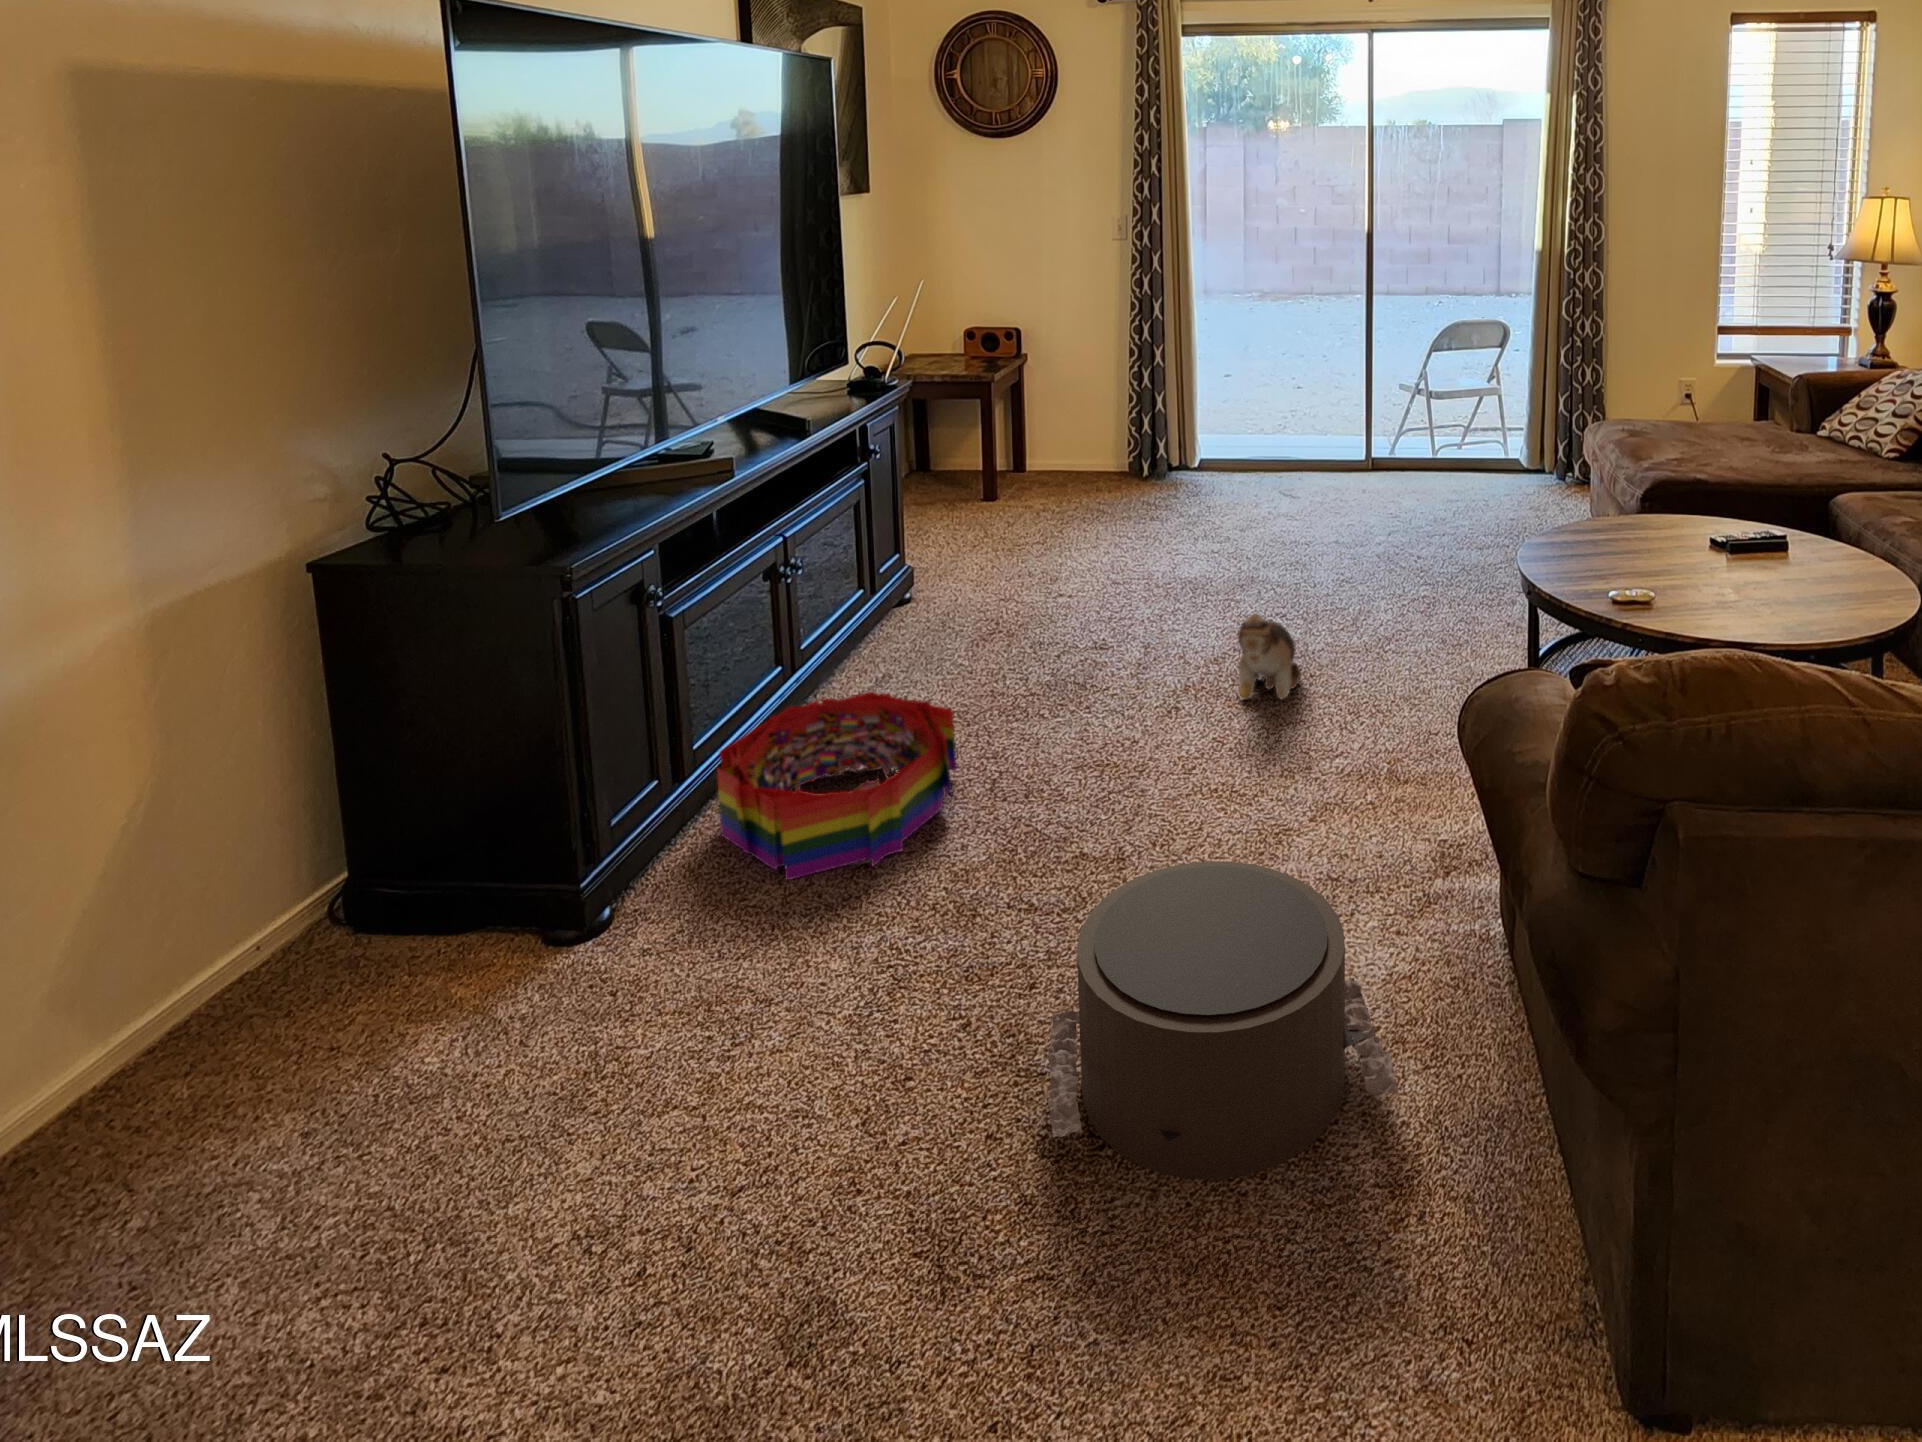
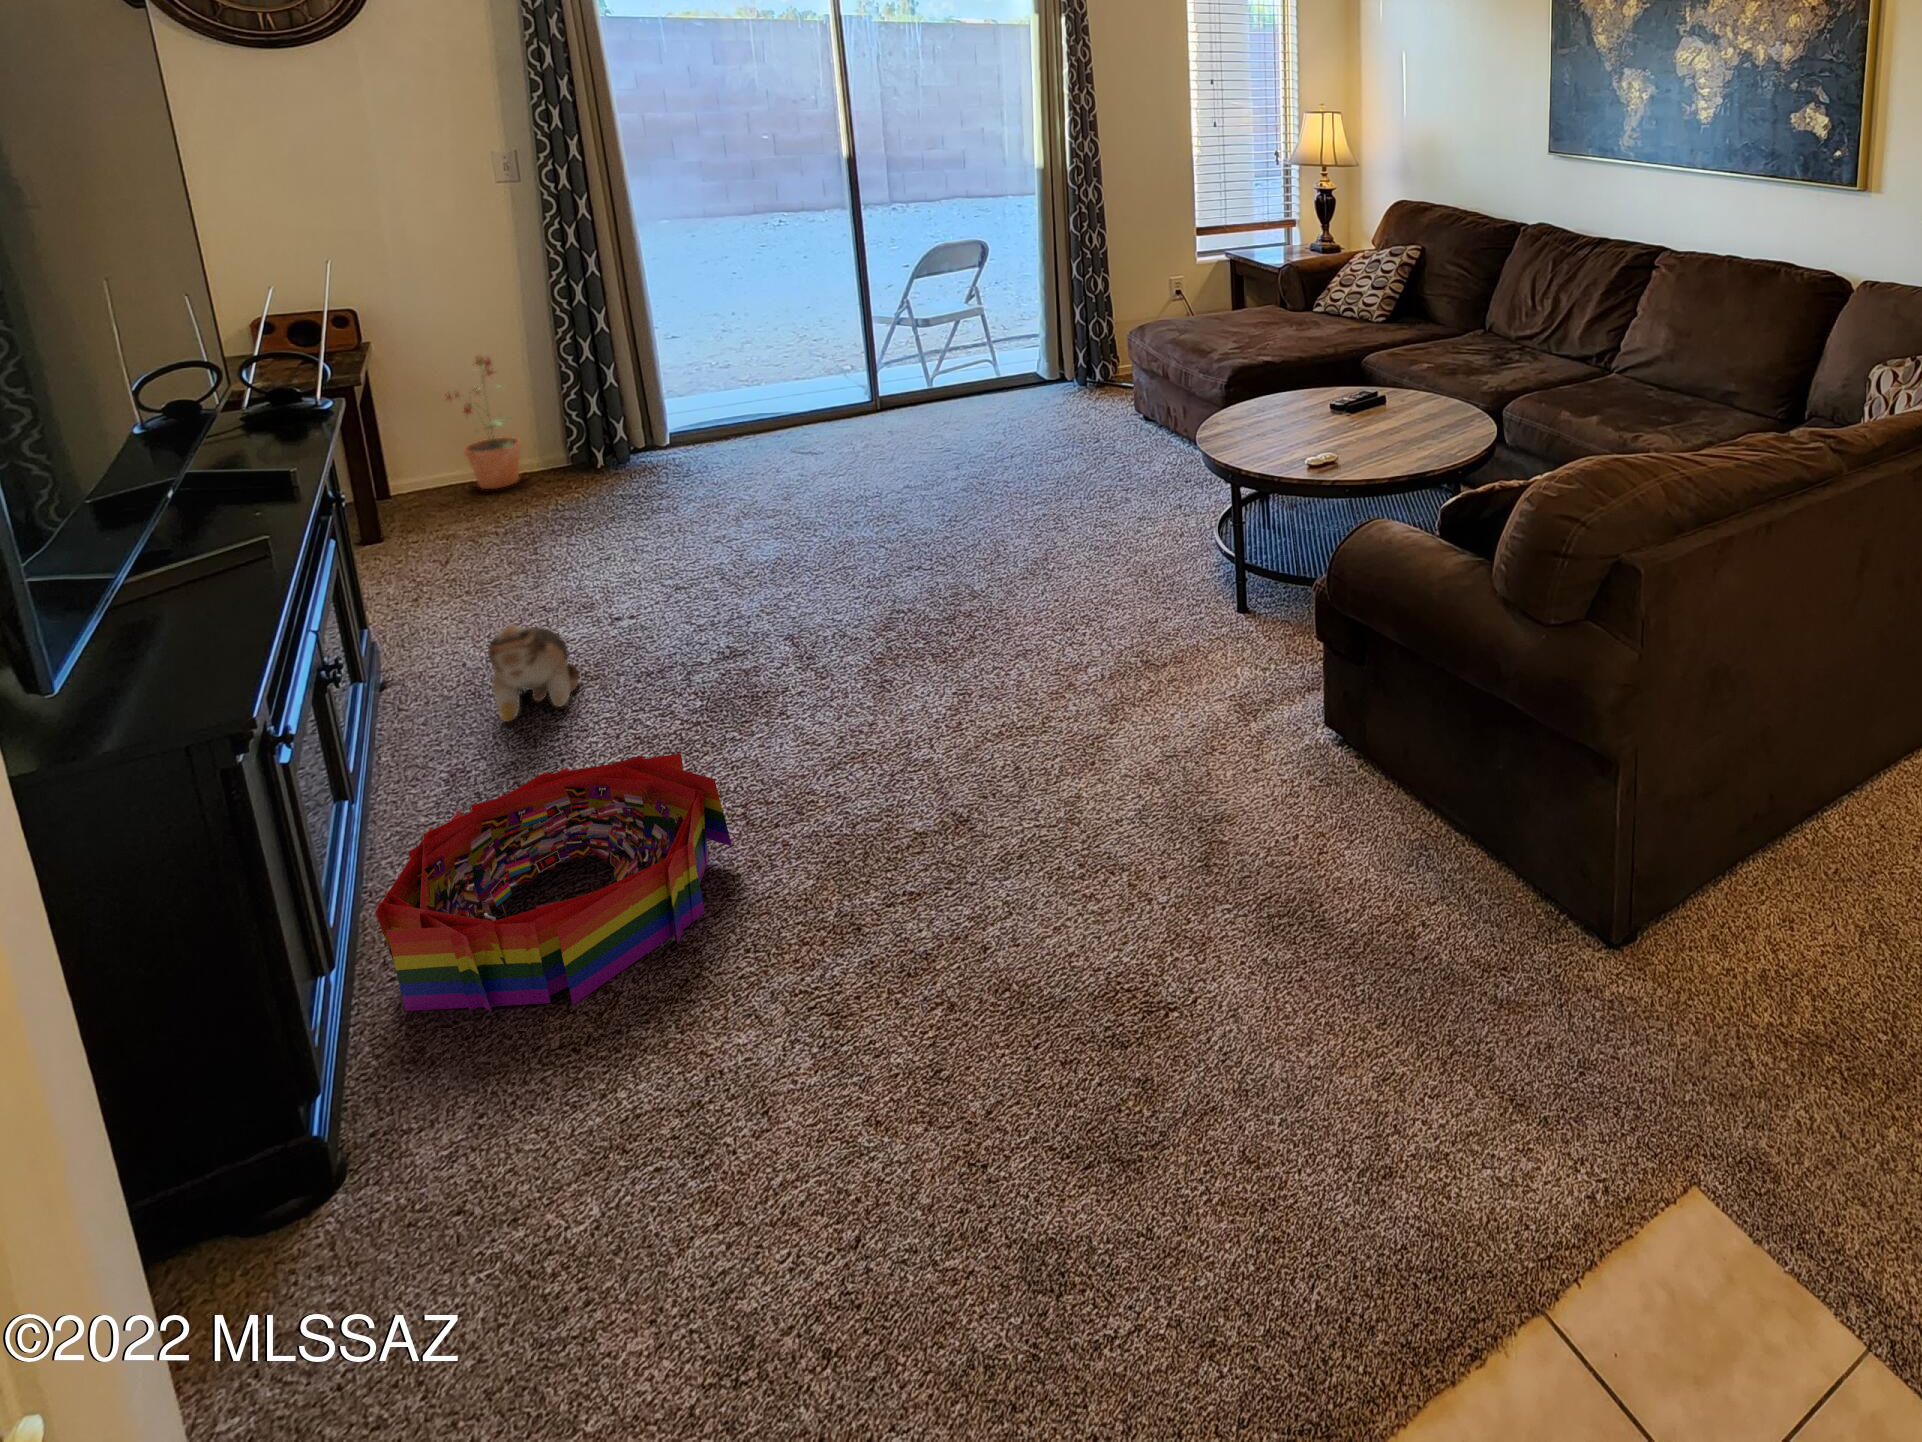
potted plant: none [1059,374,1098,481] -> present [446,356,521,489]
plush toy: present [1237,614,1301,700] -> present [486,625,580,722]
pouf: present [1048,861,1398,1180] -> none [1057,745,1368,1021]

